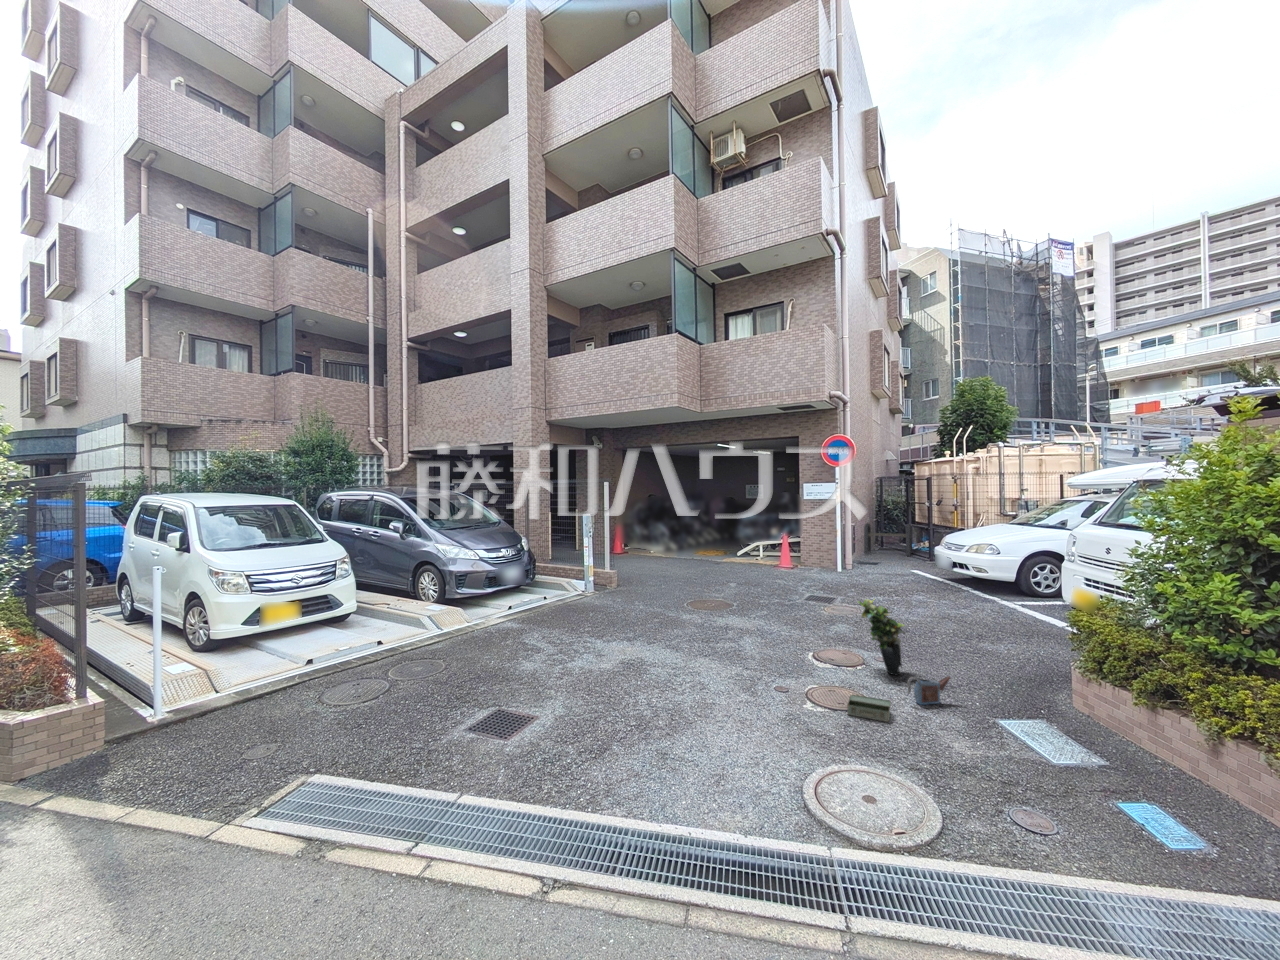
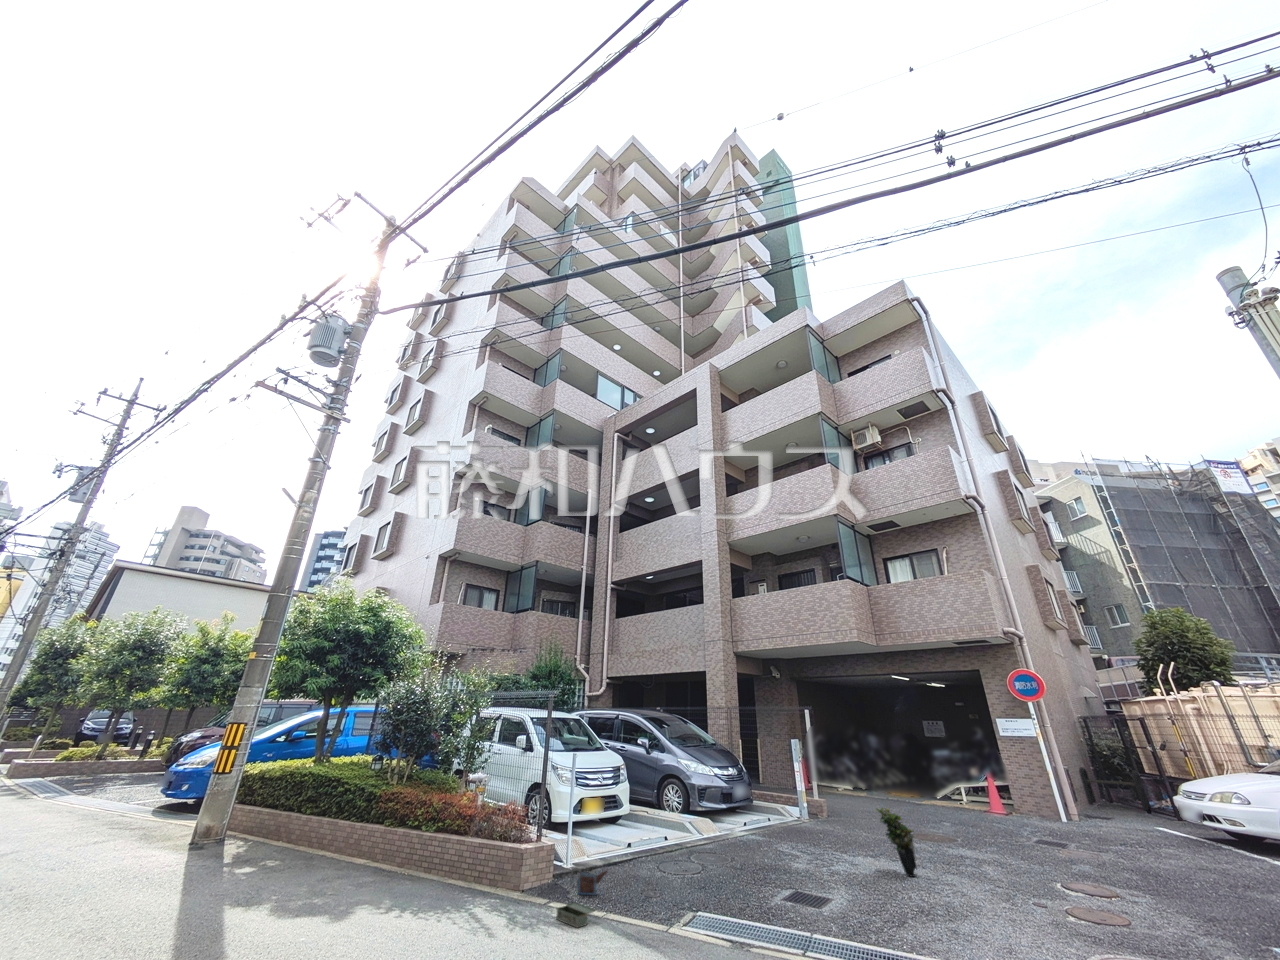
potted plant: present [858,599,904,676] -> present [876,808,917,877]
watering can: present [907,676,951,705] -> present [571,867,607,895]
toolbox: present [847,695,891,722] -> present [556,902,595,928]

